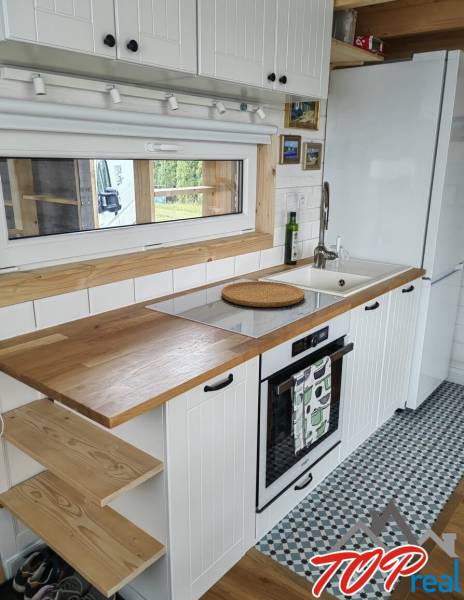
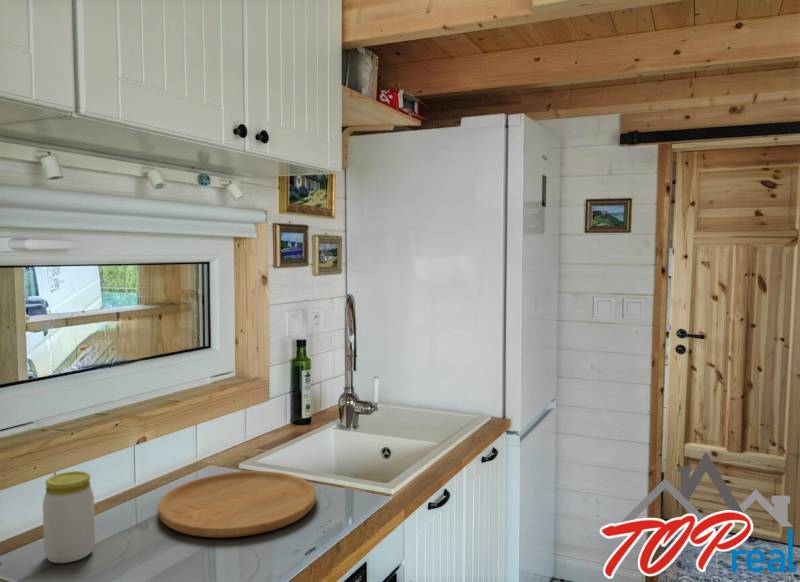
jar: none [173,267,196,309] -> present [43,471,95,563]

